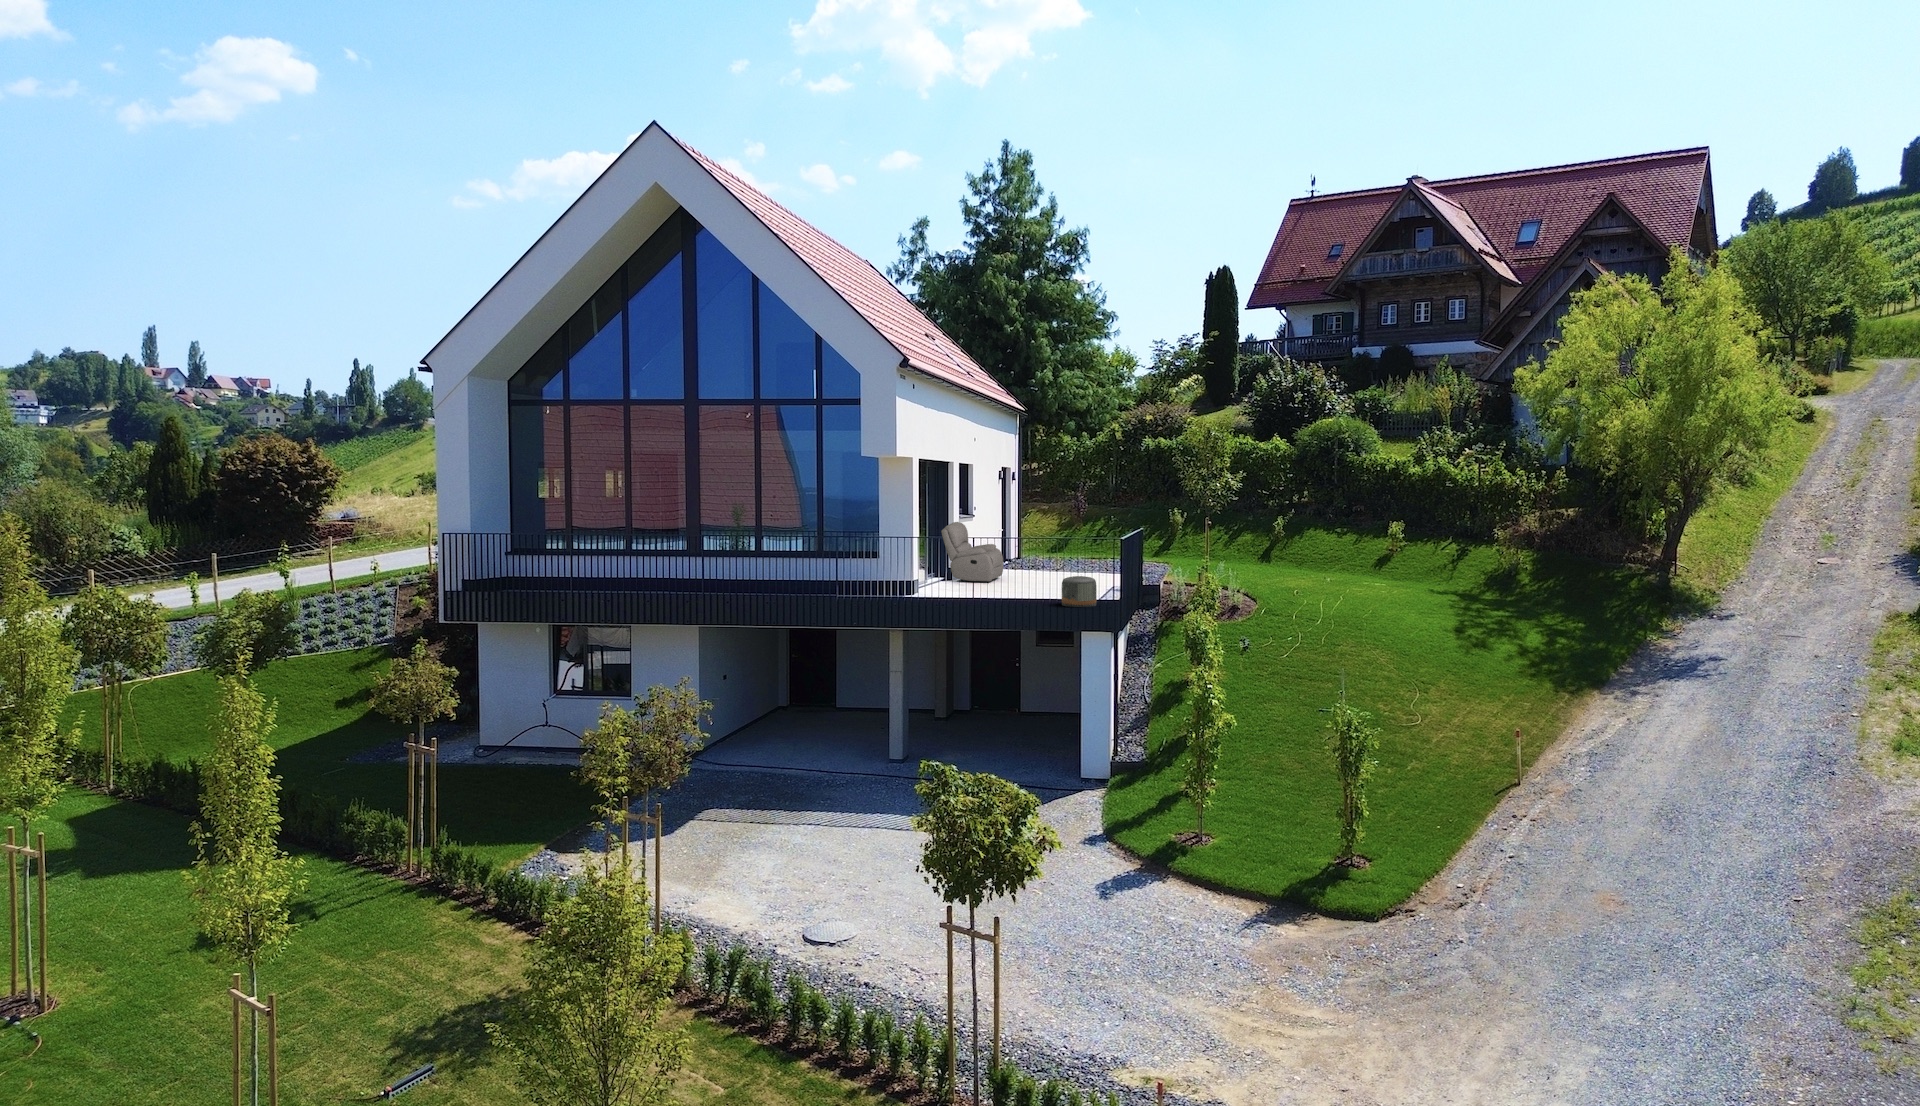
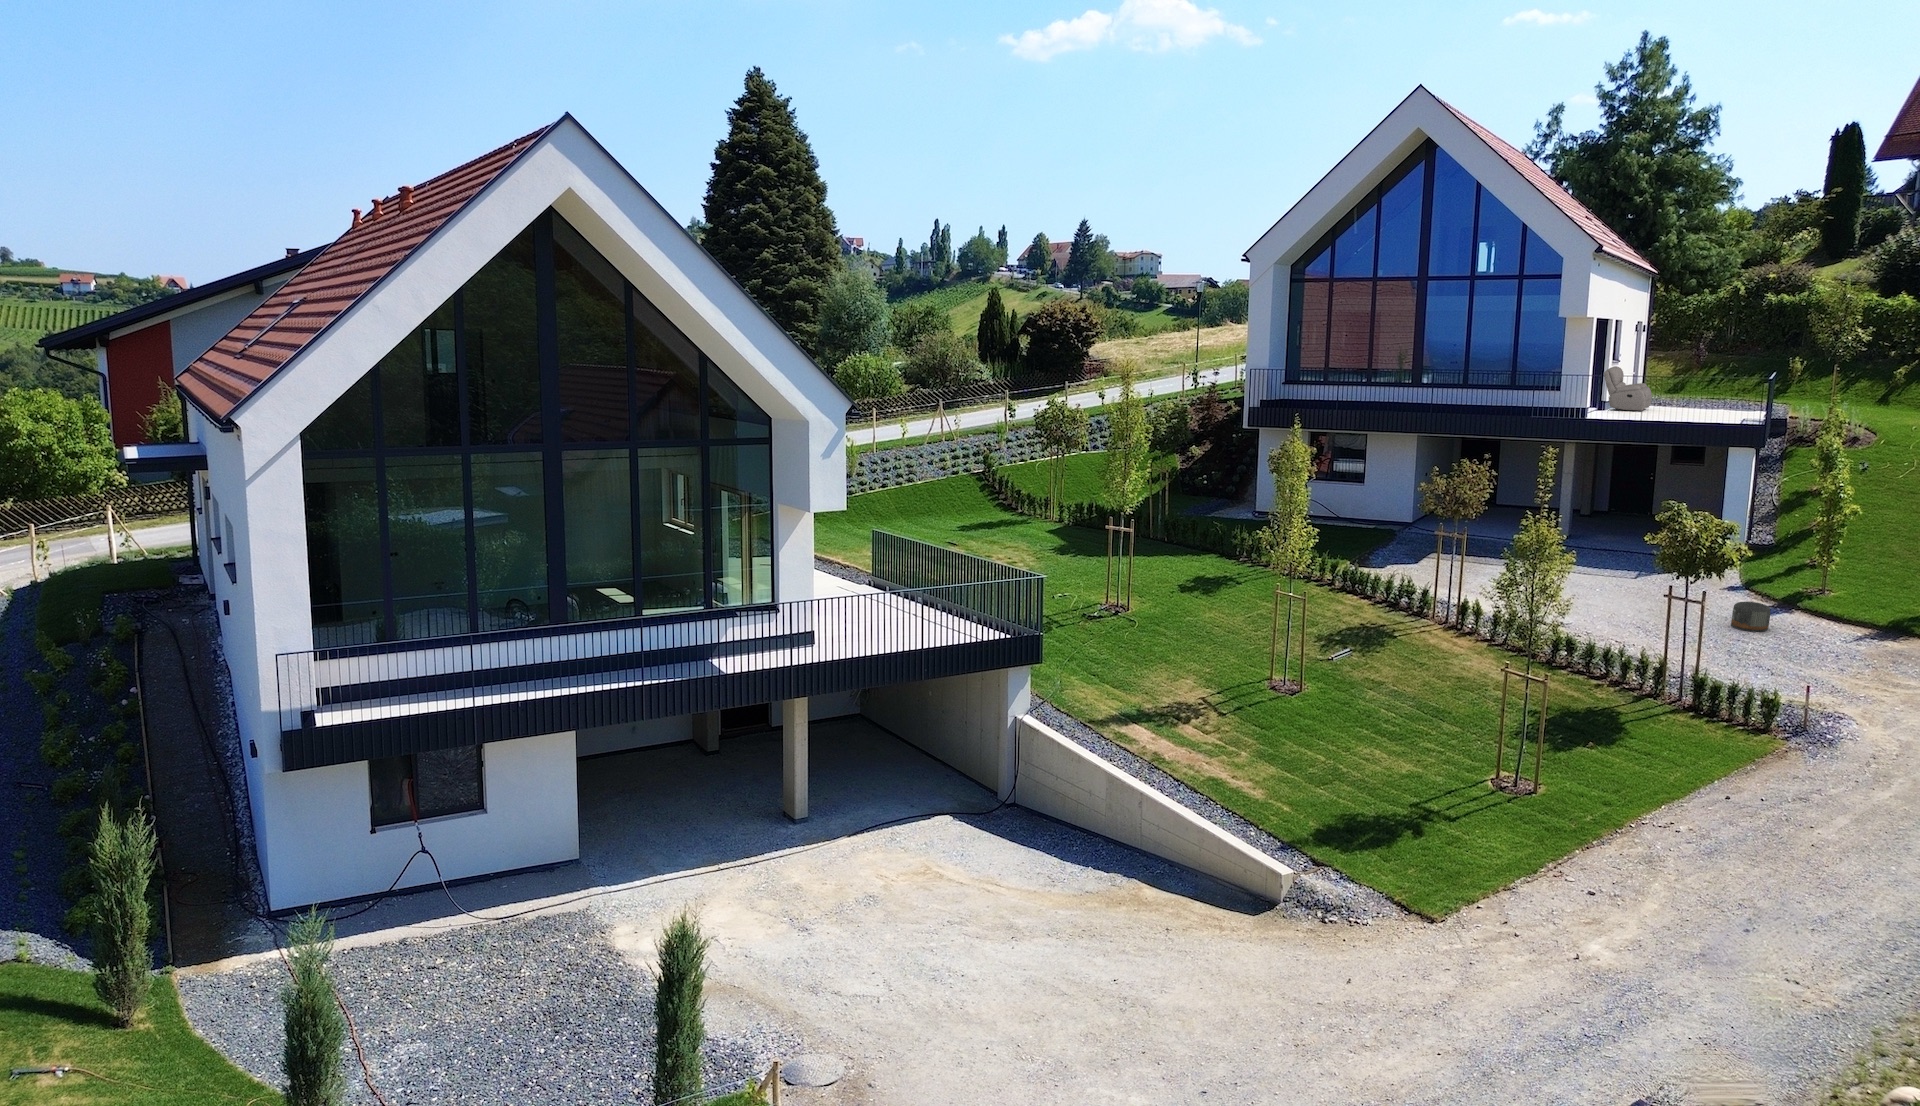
pouf: present [1062,576,1097,607] -> present [1731,602,1770,632]

